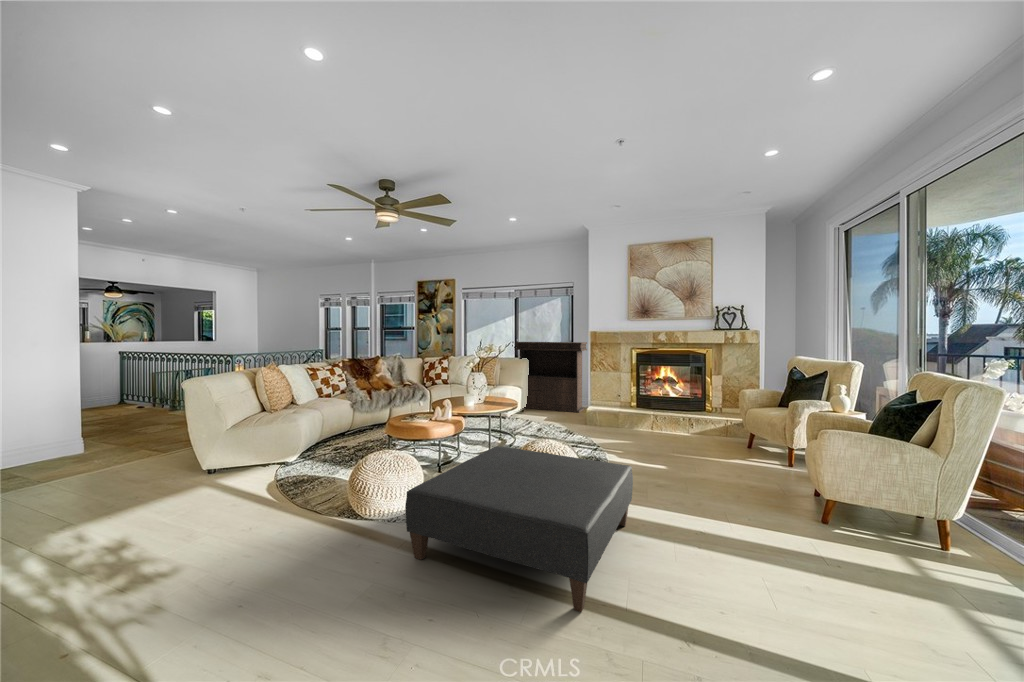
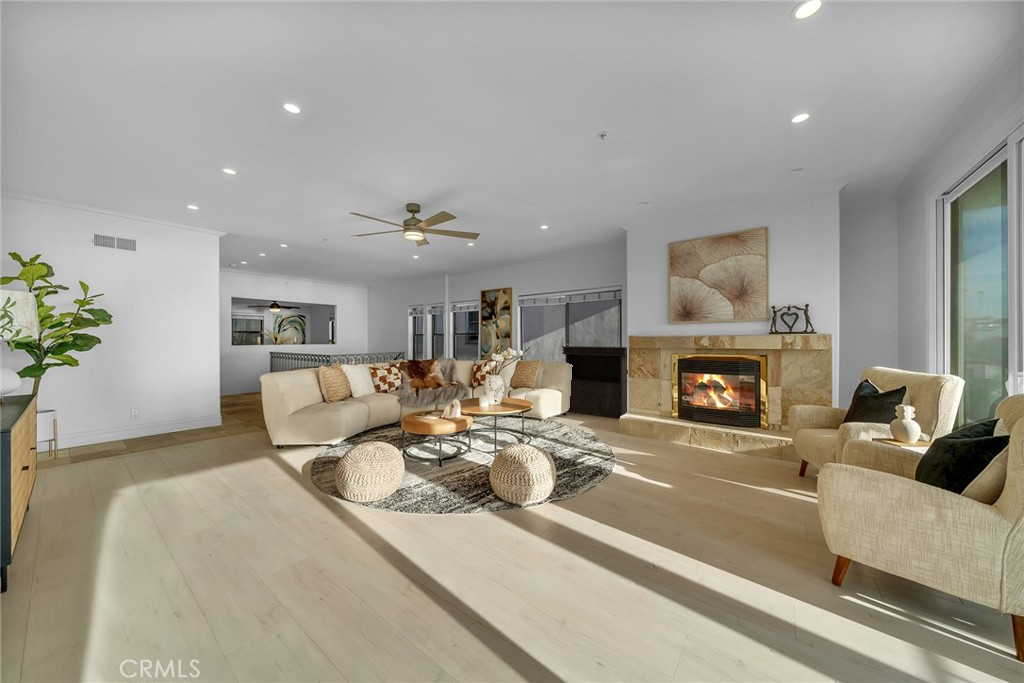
ottoman: present [405,446,633,612] -> none [346,447,585,625]

